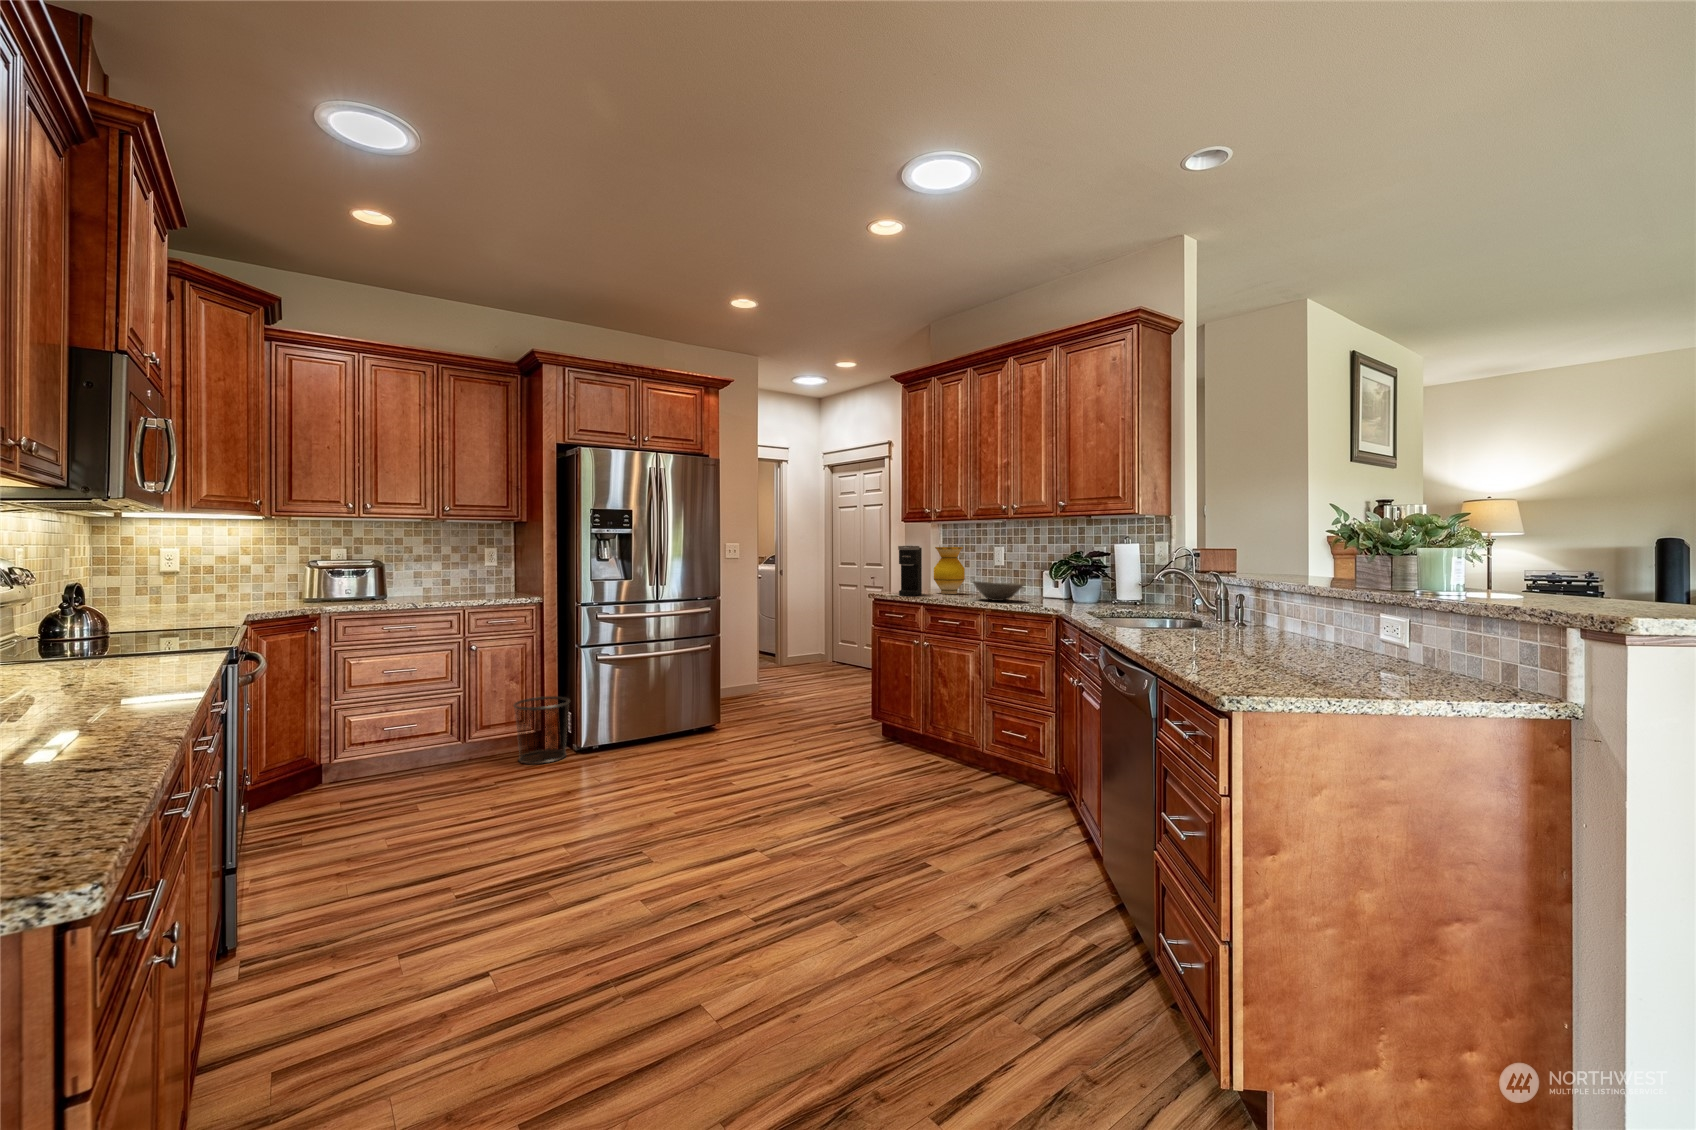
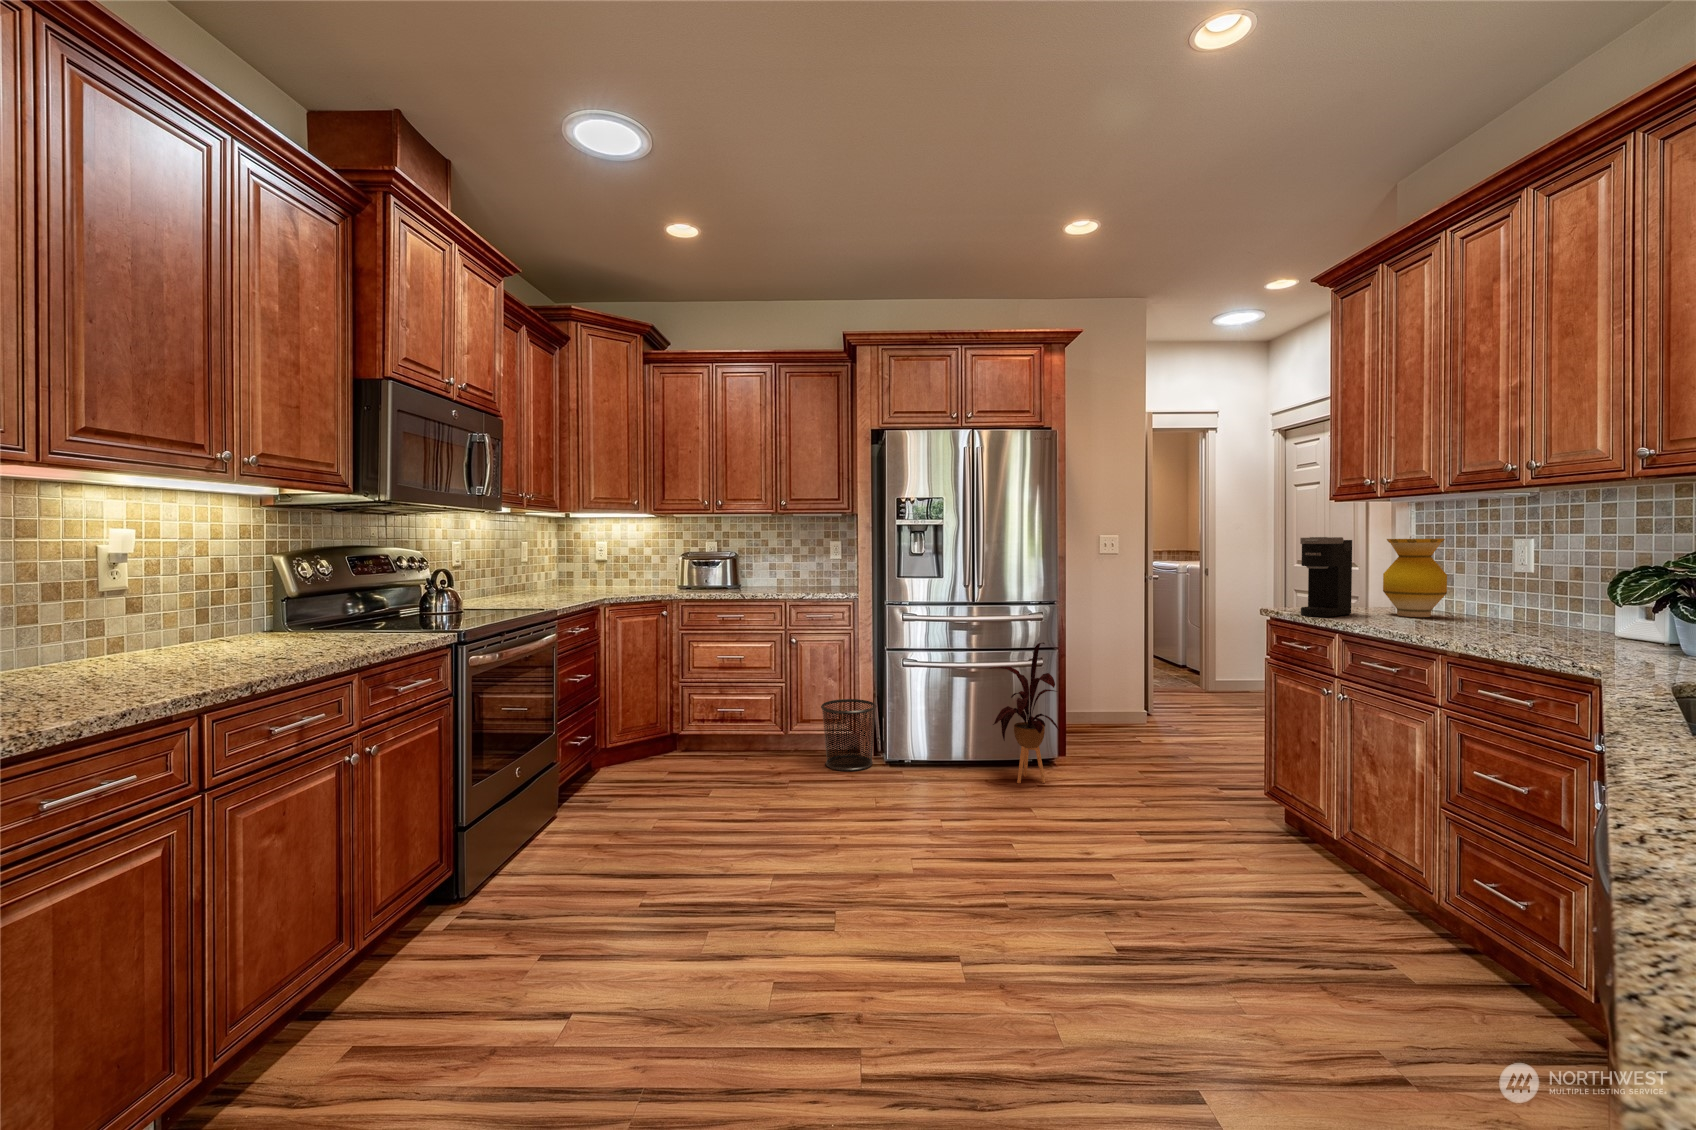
bowl: present [973,581,1024,601] -> none [1438,599,1560,636]
house plant: none [673,628,737,744] -> present [990,643,1059,783]

